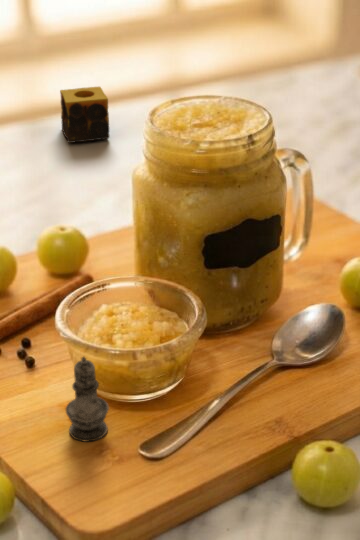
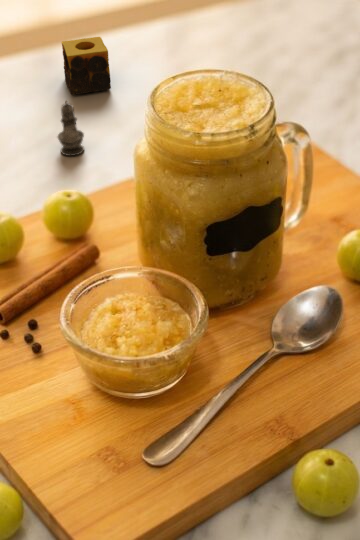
salt shaker: present [66,357,109,442] -> present [58,101,84,156]

